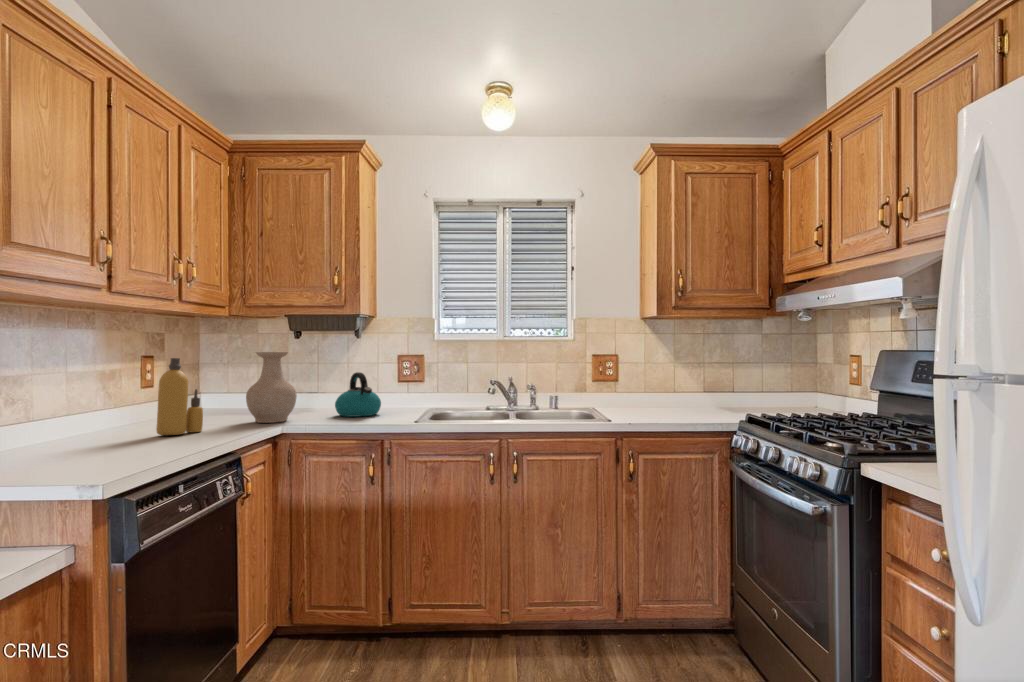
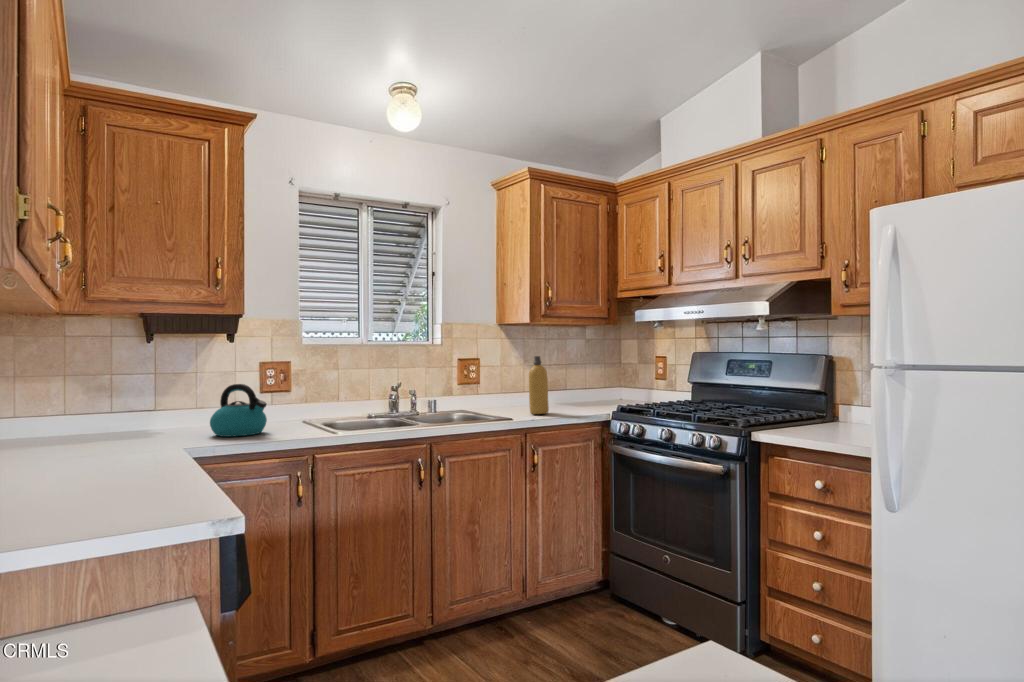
vase: present [246,352,297,423] -> none [115,362,182,451]
bottle: present [156,358,203,435] -> present [529,356,549,414]

